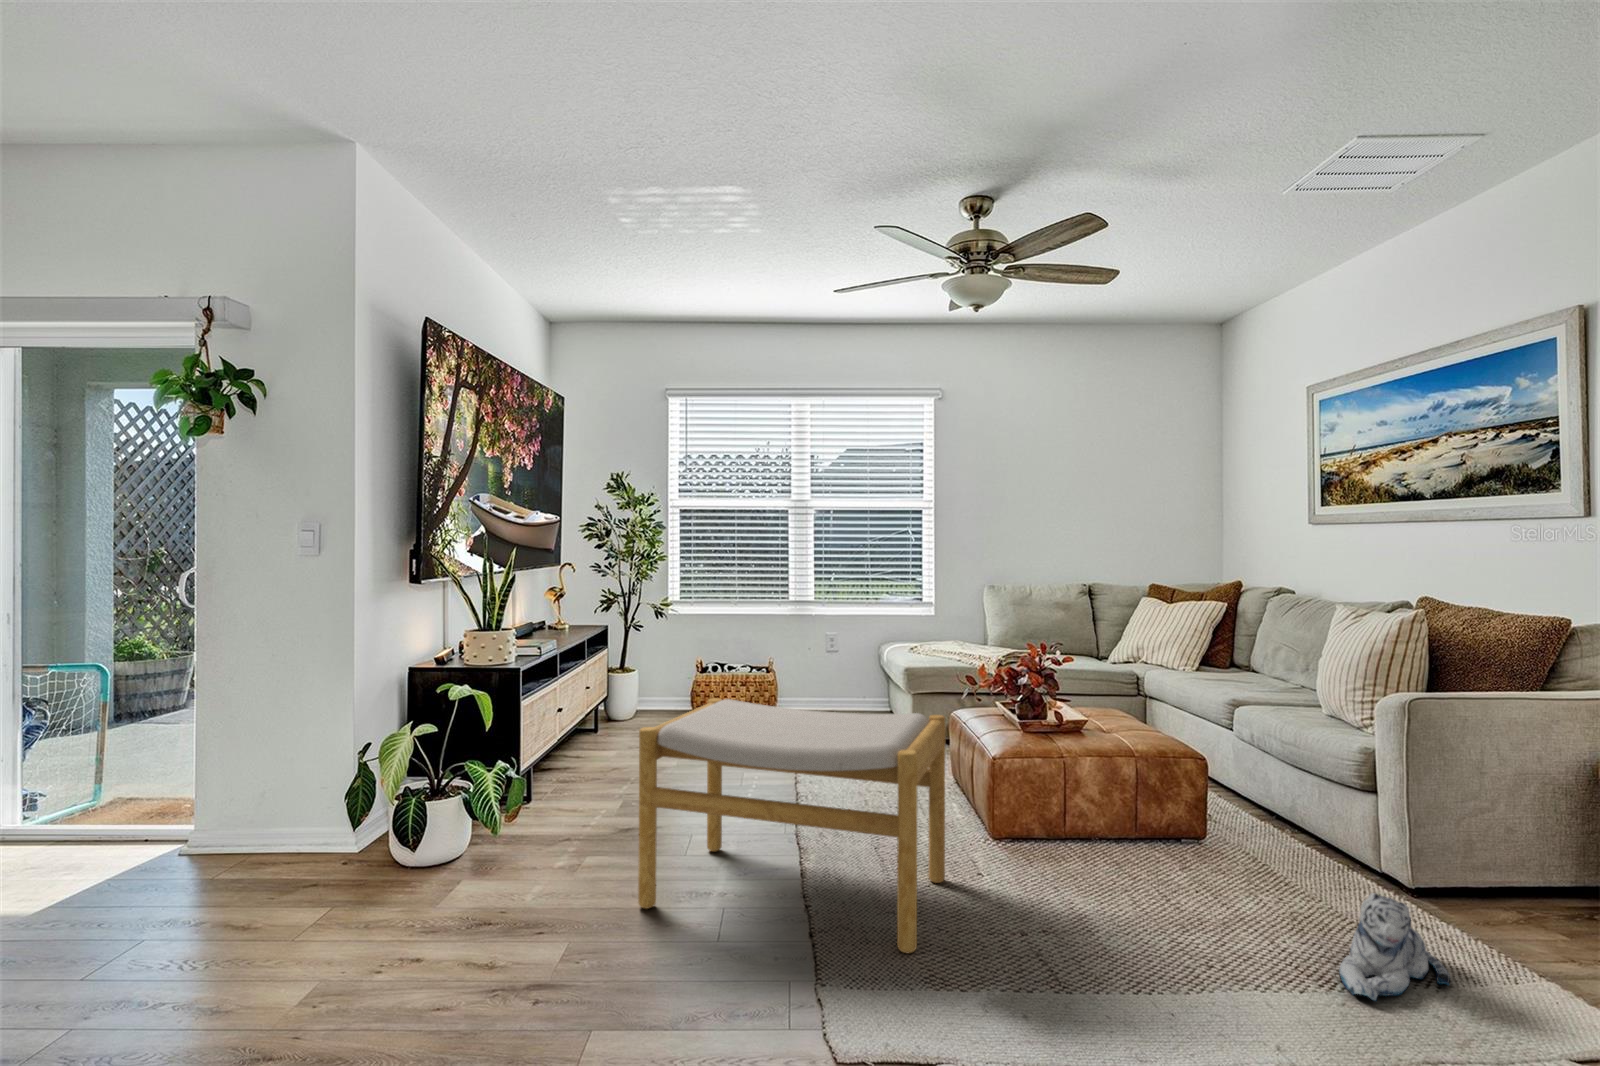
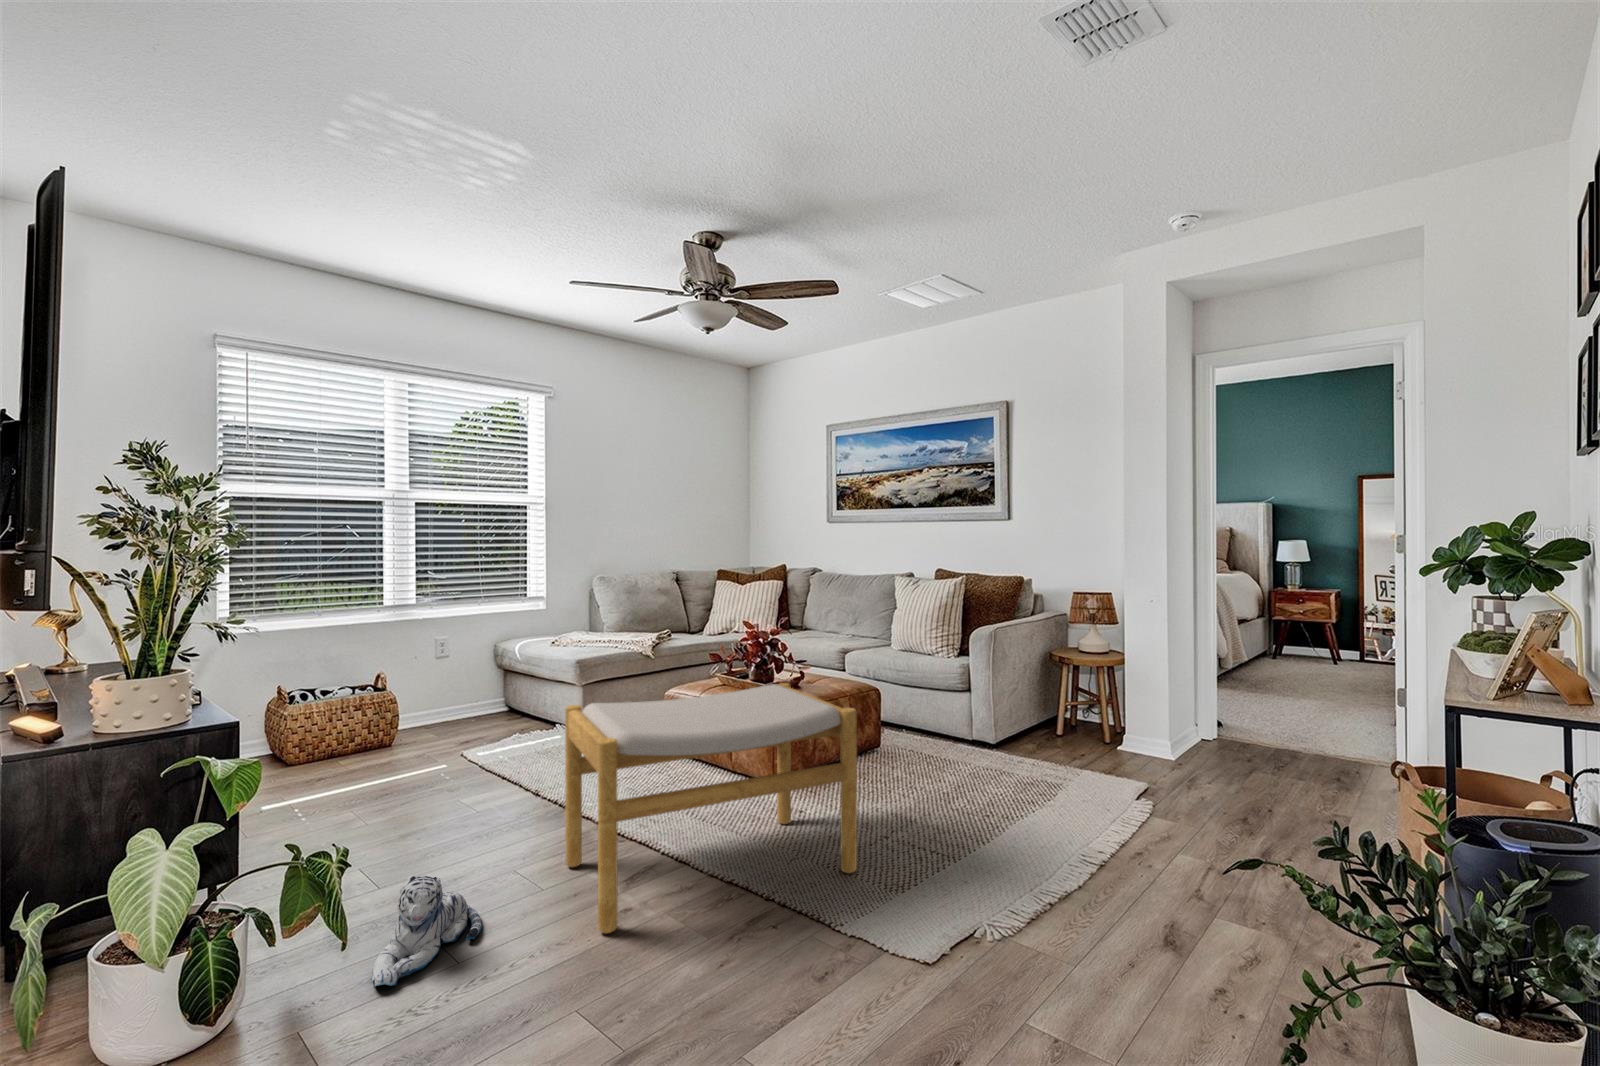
plush toy: present [1339,893,1450,1001] -> present [372,876,482,987]

